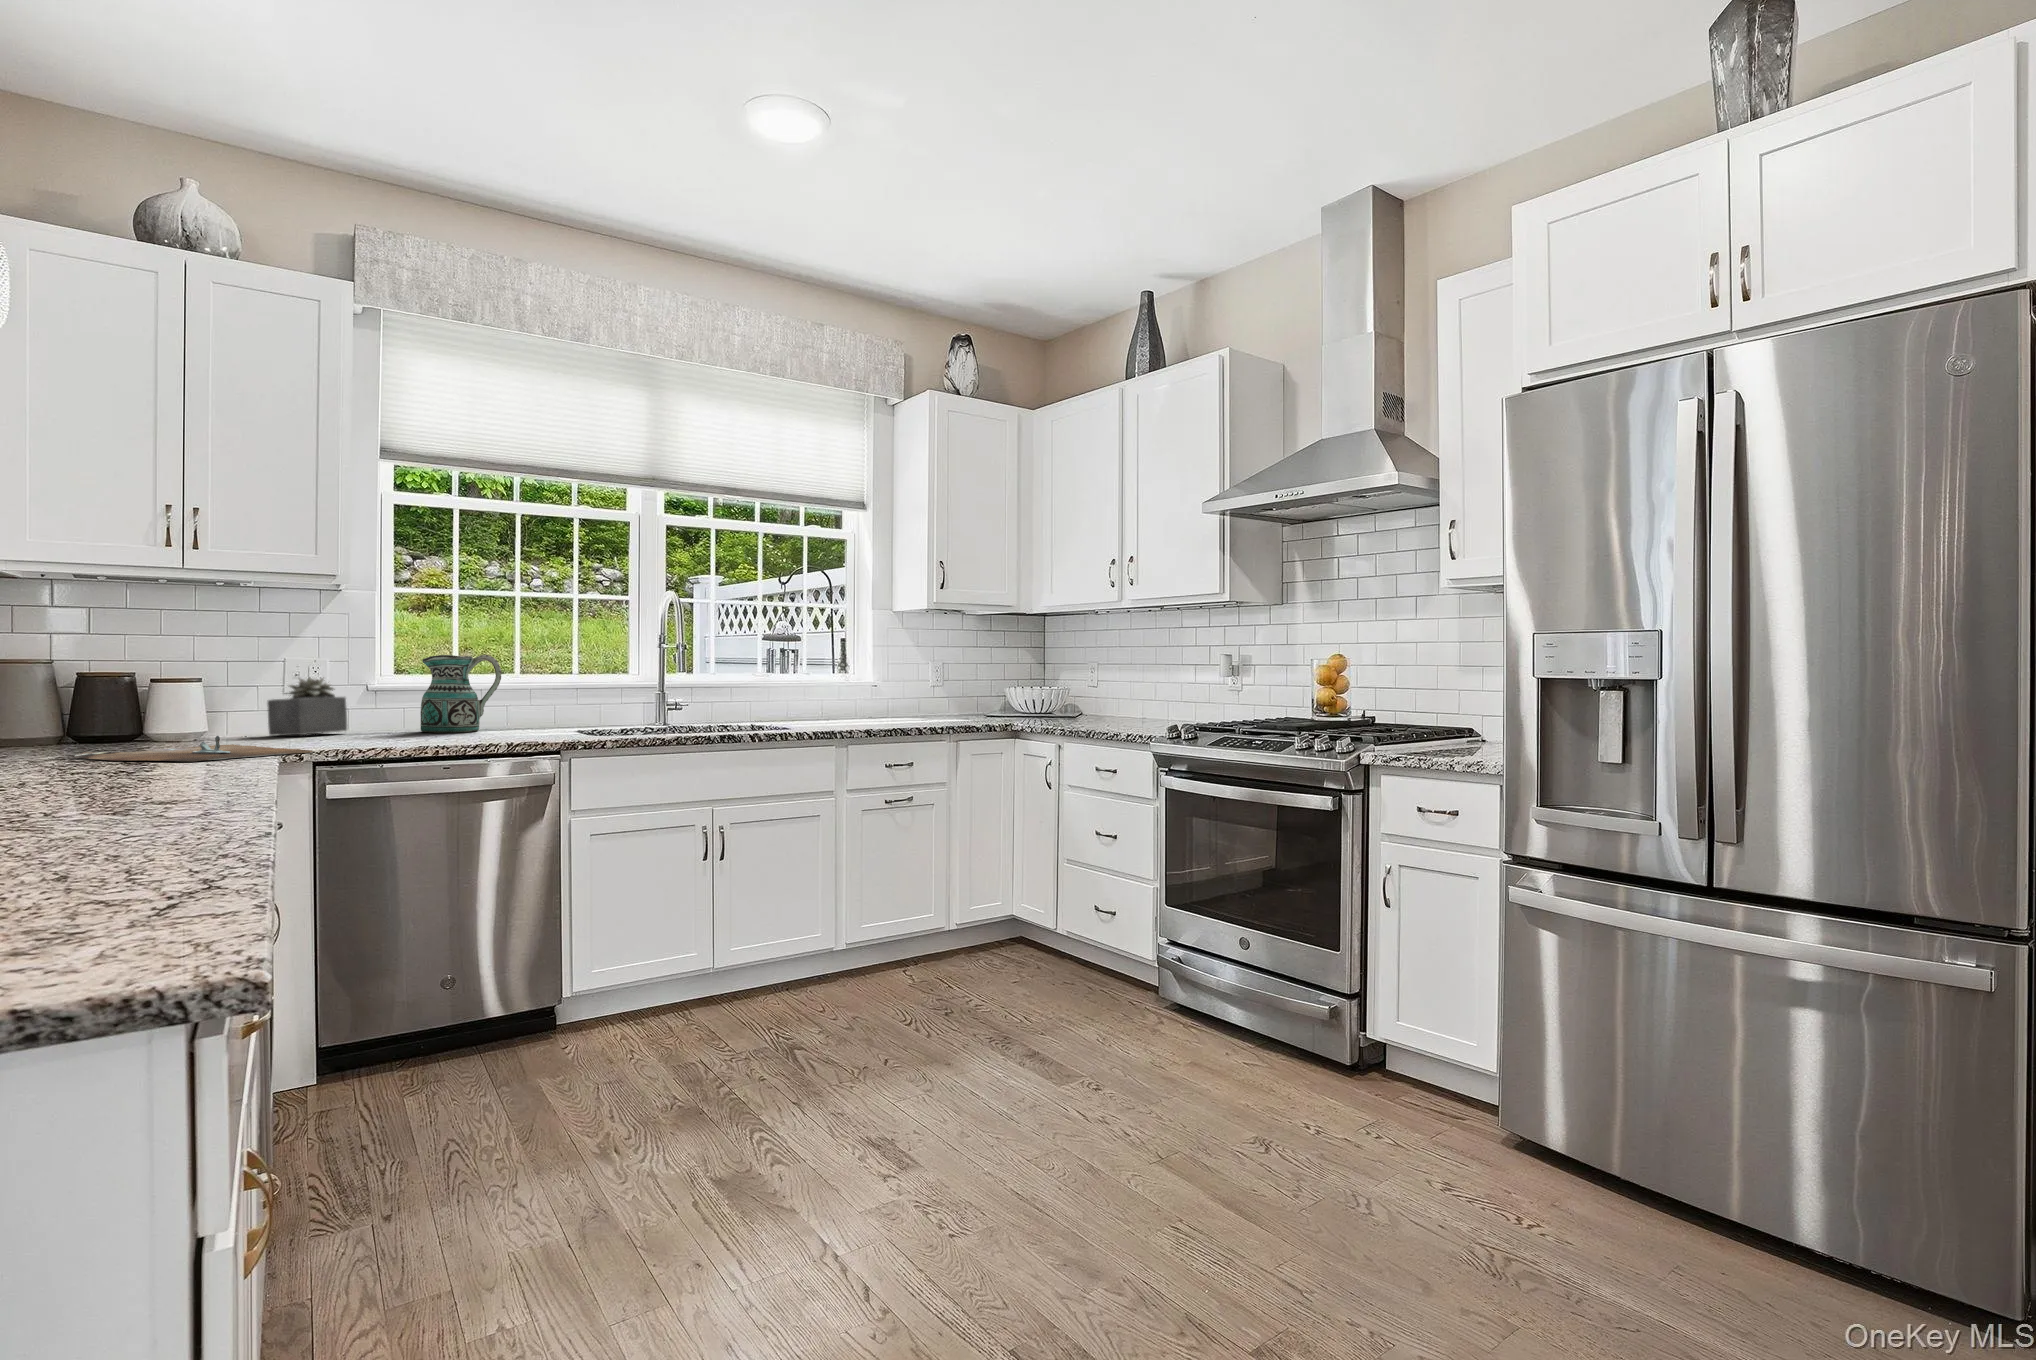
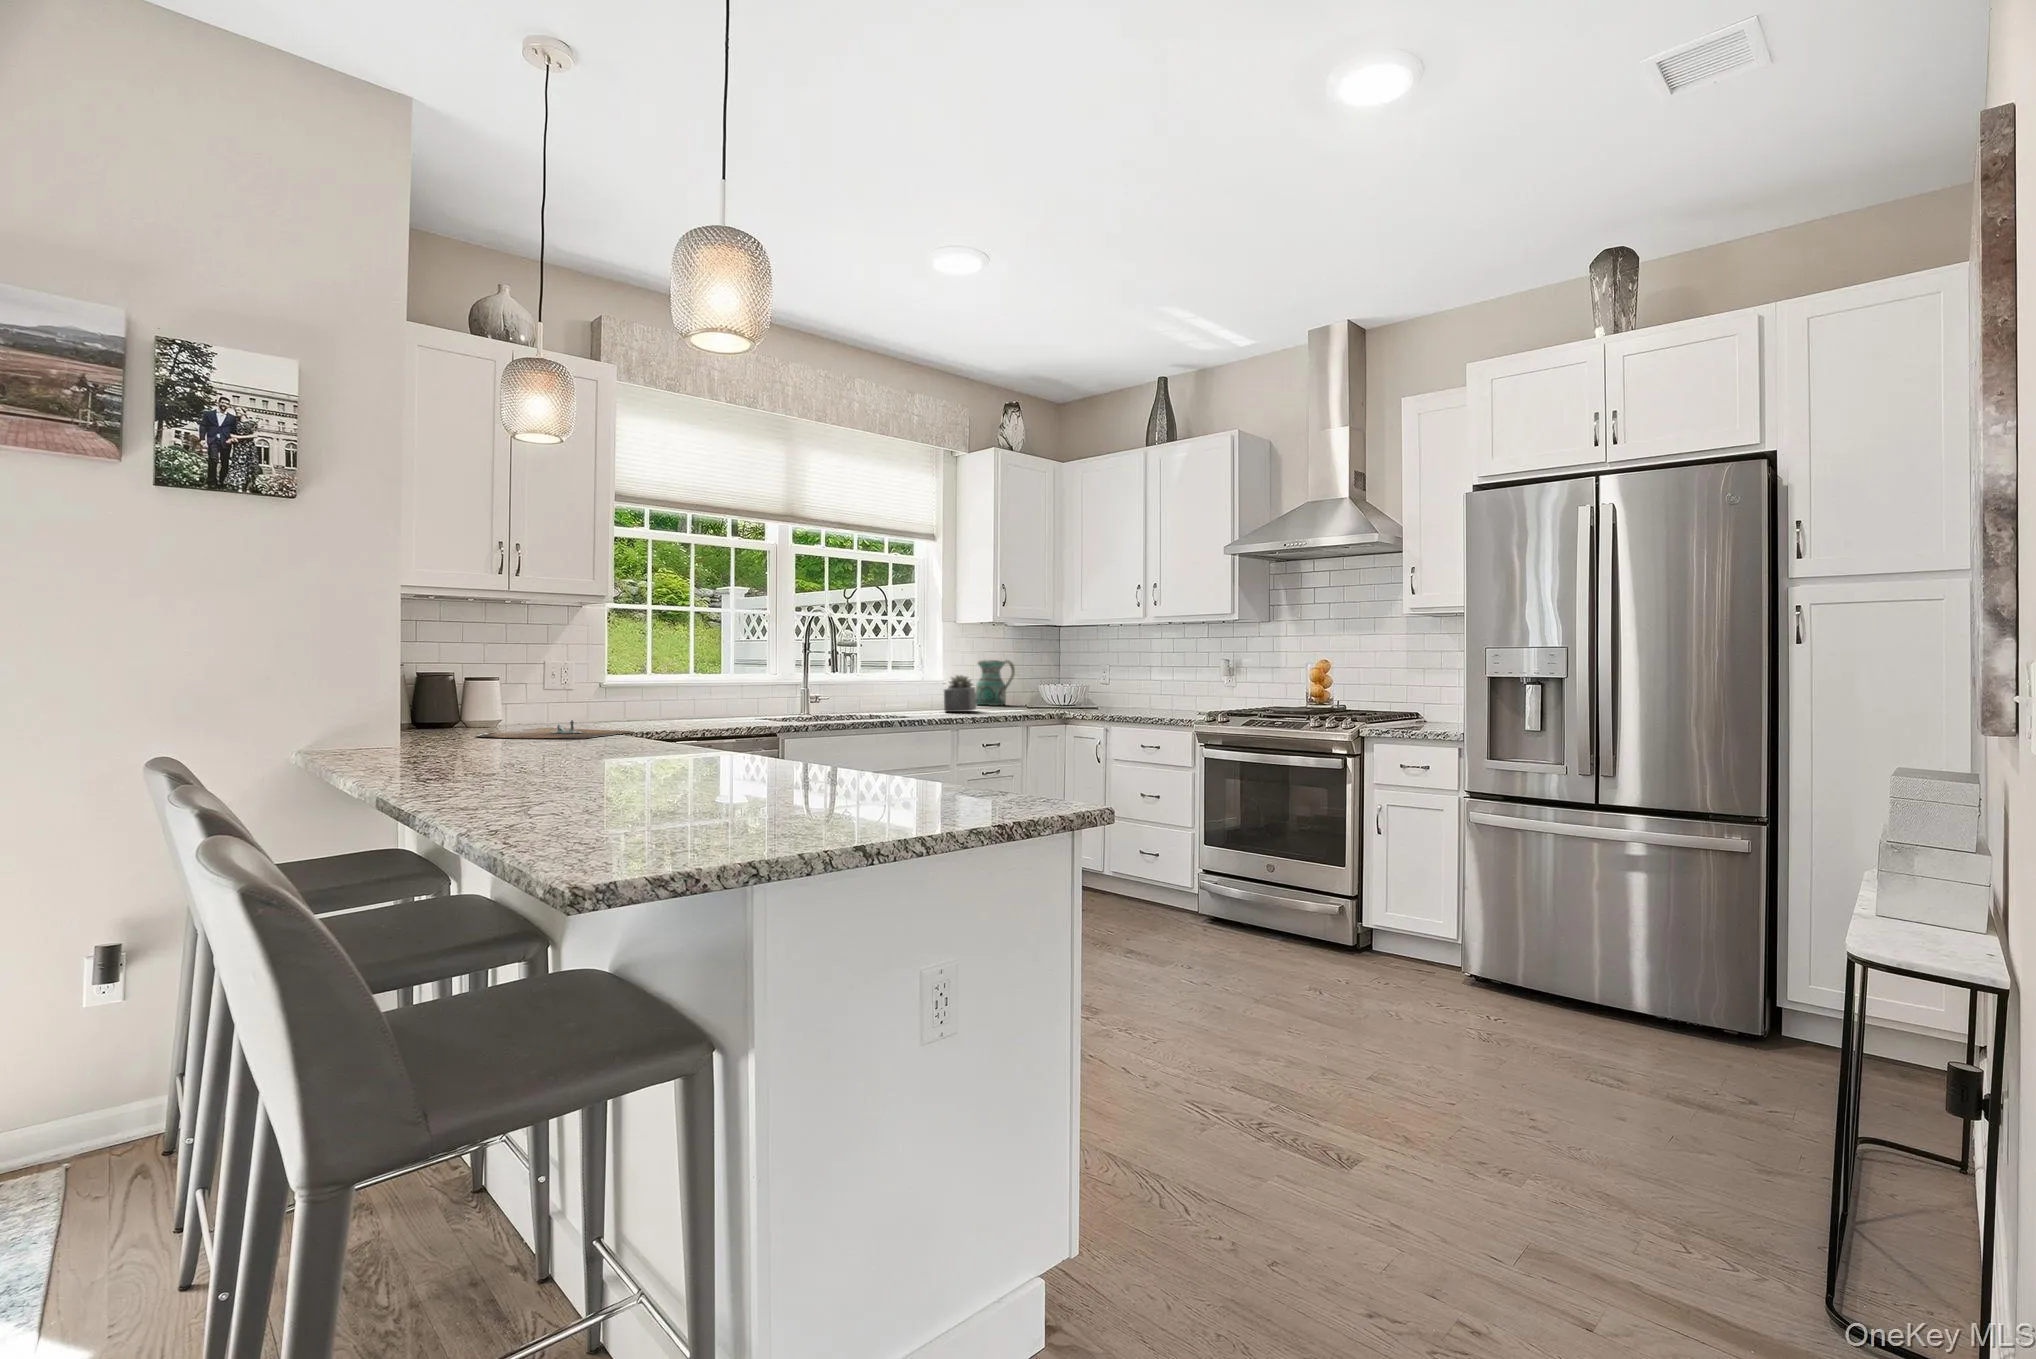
ceramic pitcher: present [420,655,501,732] -> present [976,660,1015,705]
succulent plant: present [267,678,347,736] -> present [944,675,976,712]

